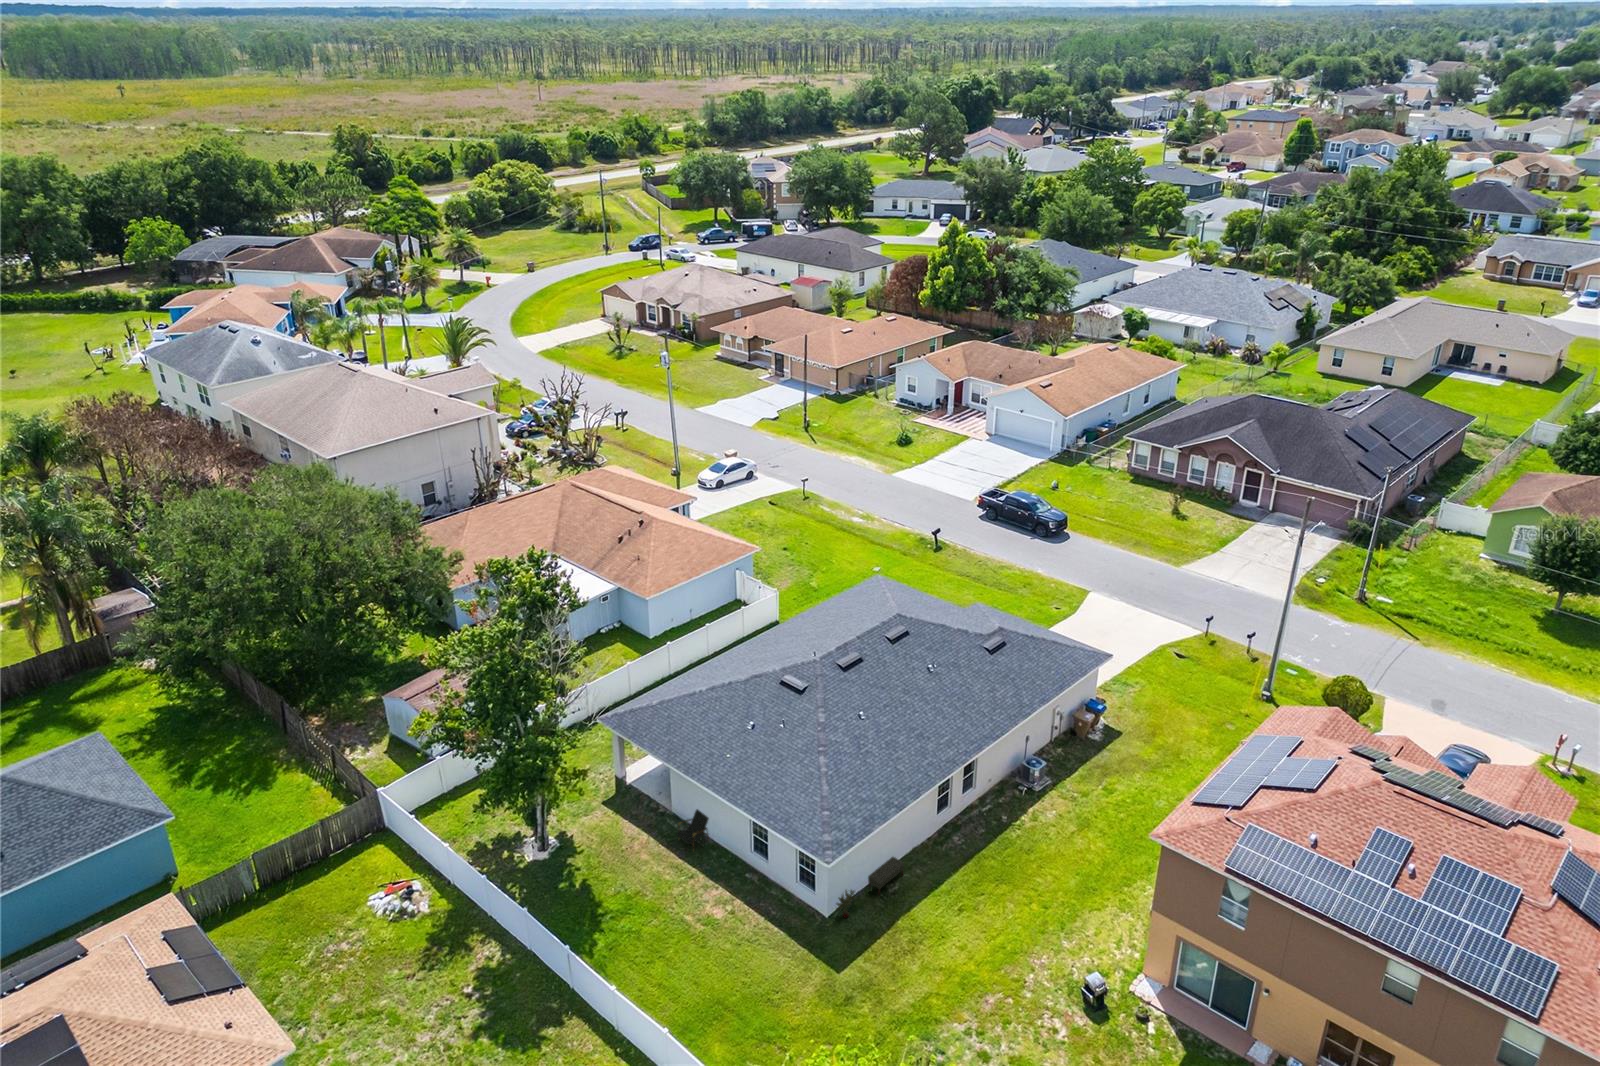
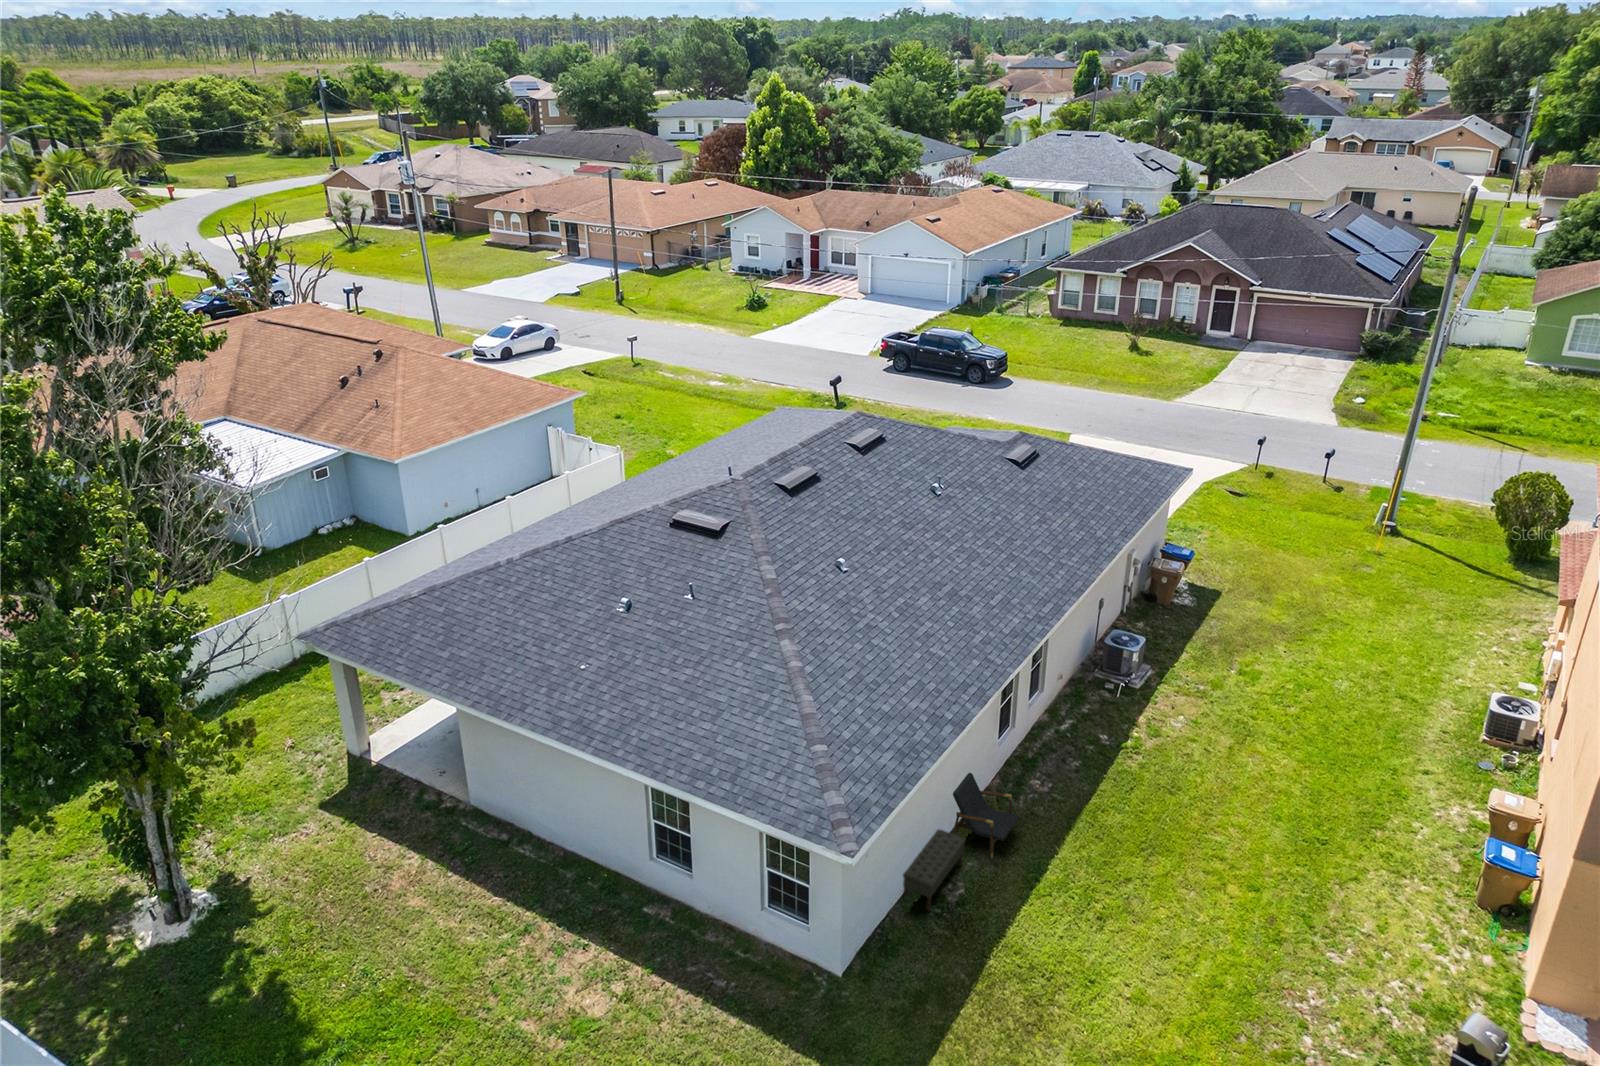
lounge chair: present [677,809,709,847] -> present [953,773,1019,859]
potted tree: present [837,890,855,918] -> none [854,903,895,969]

